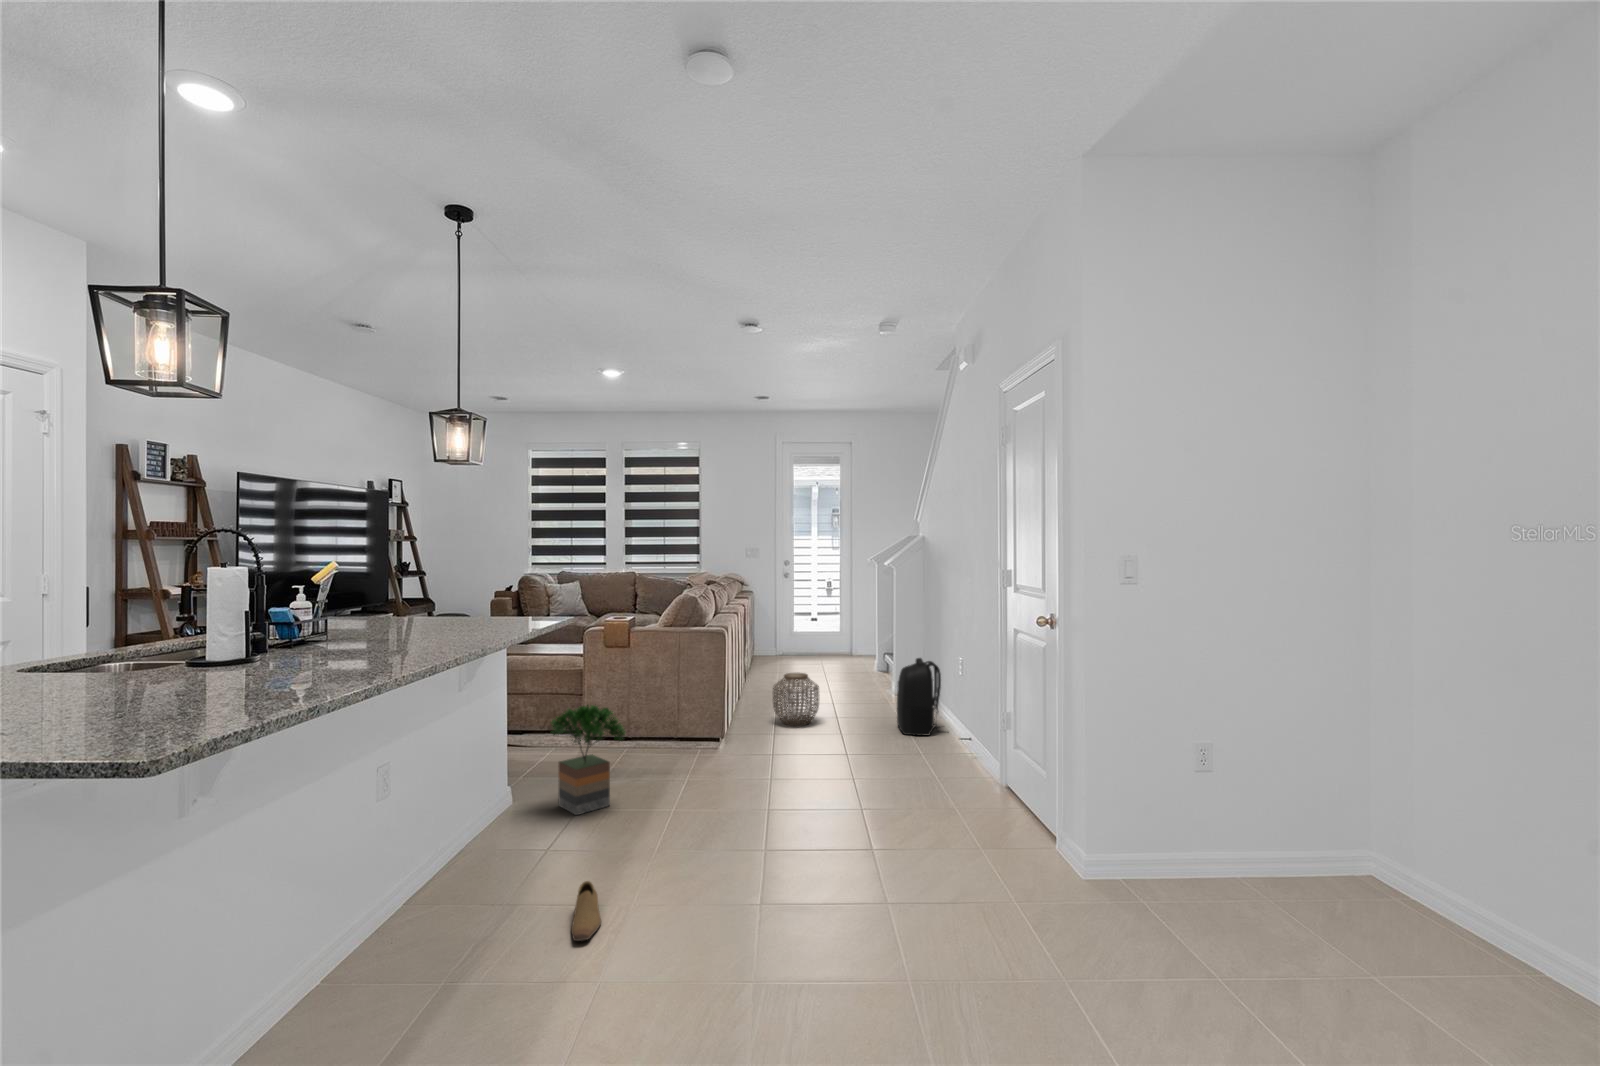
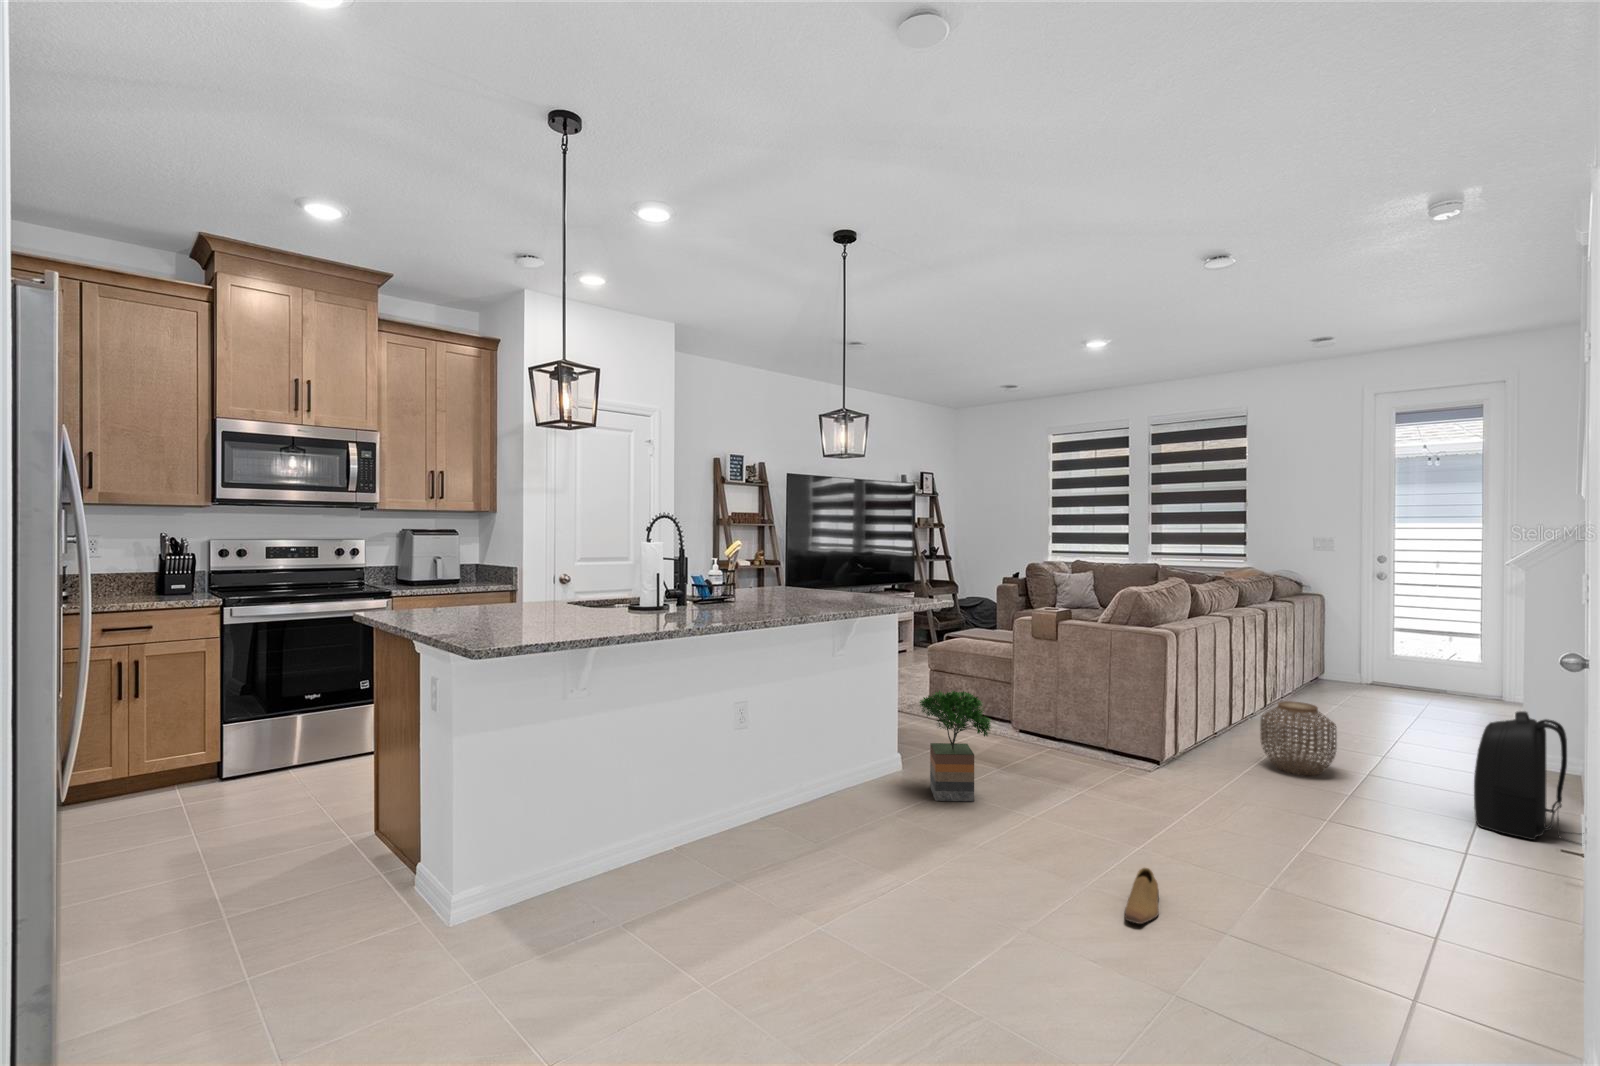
shoe: present [571,881,601,941] -> present [1125,868,1159,924]

